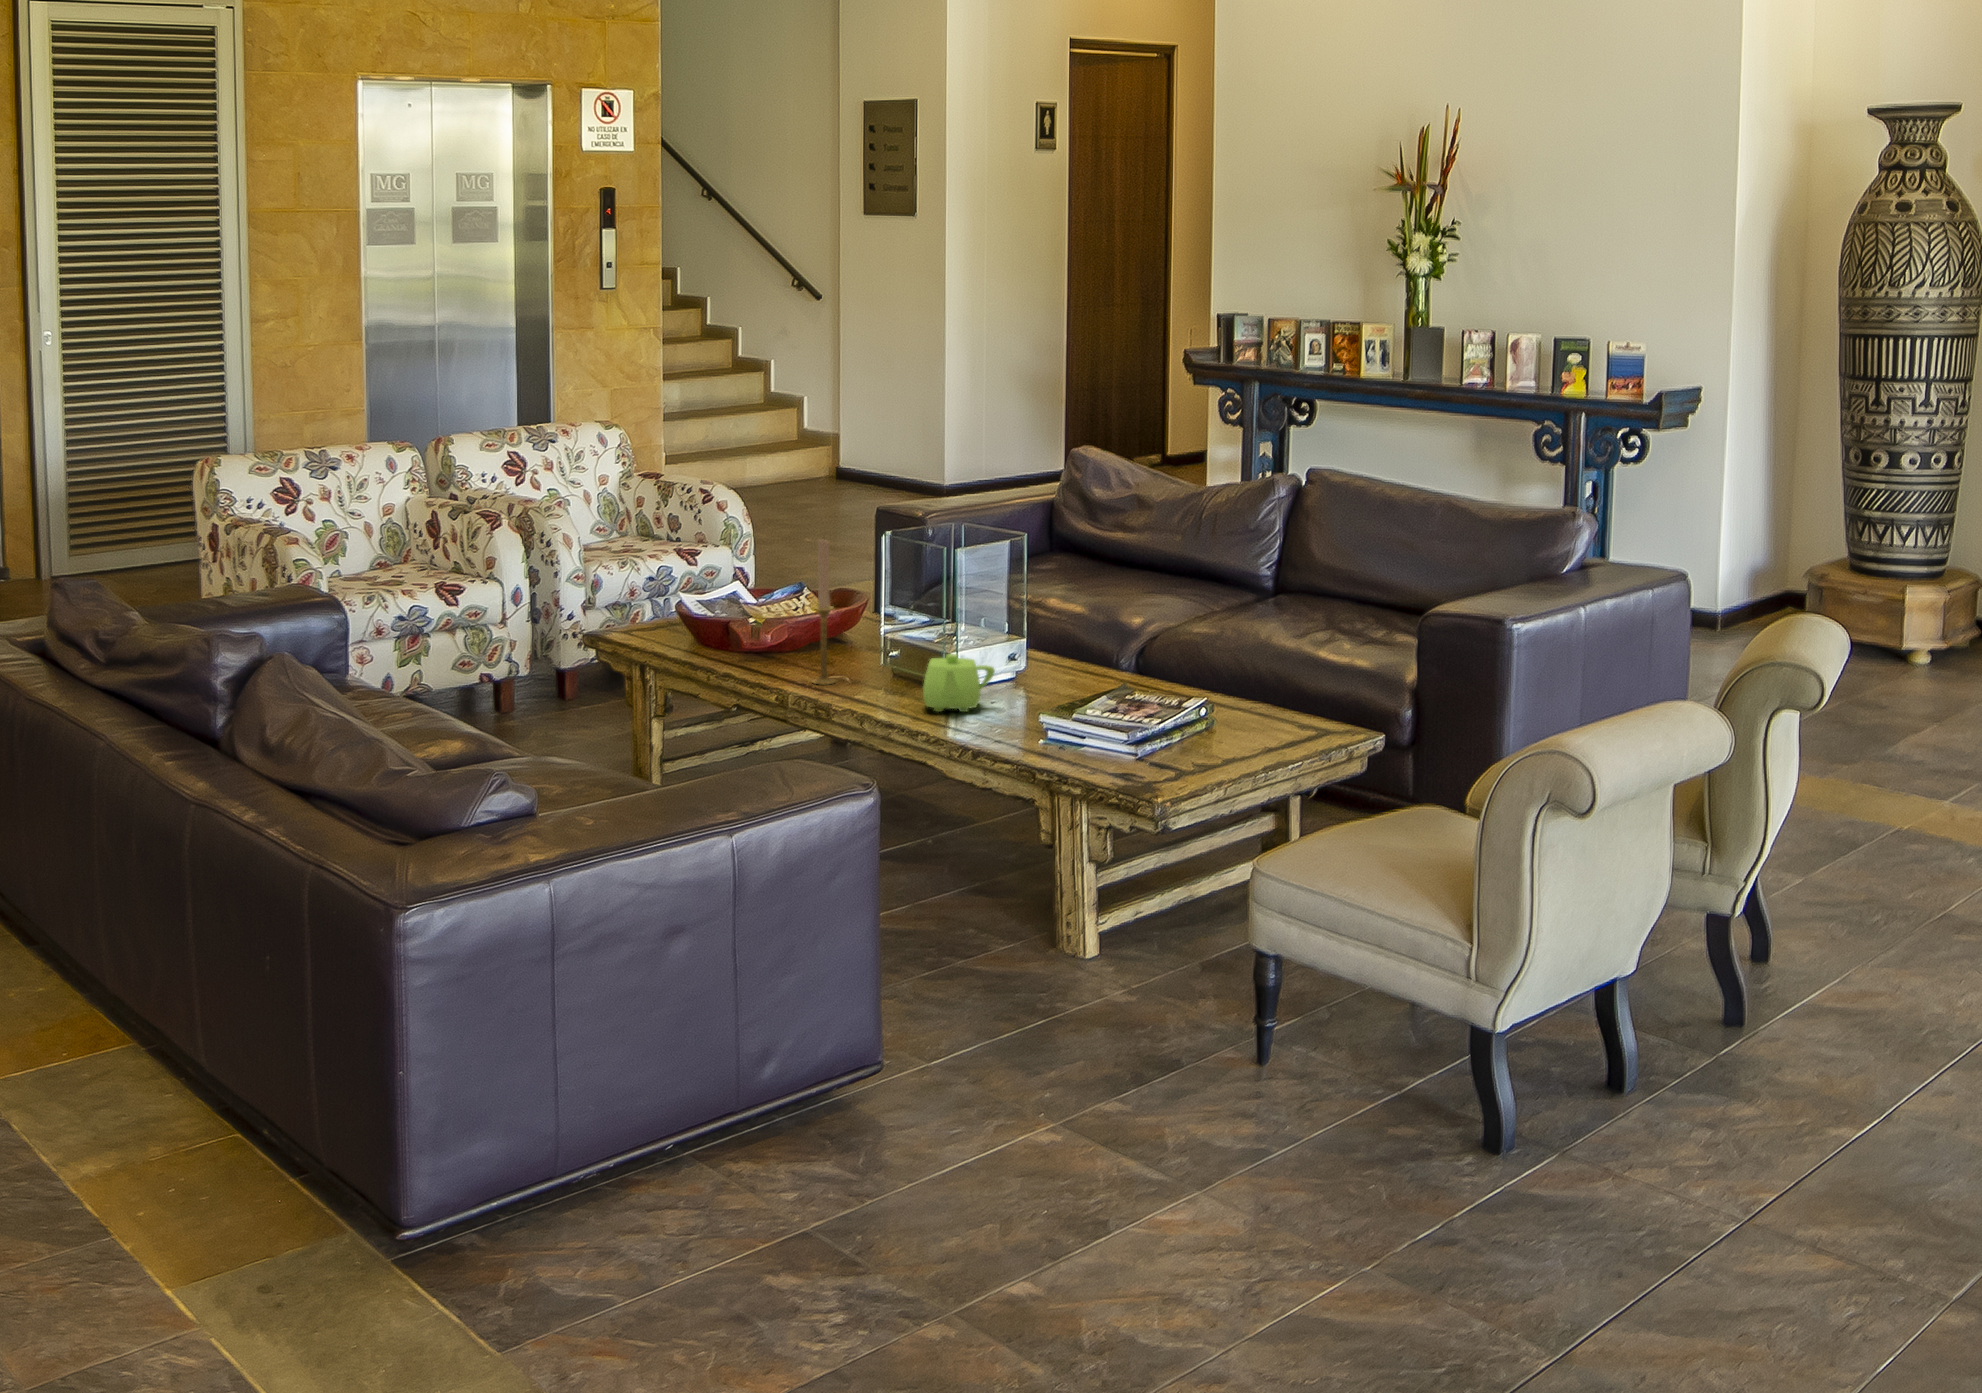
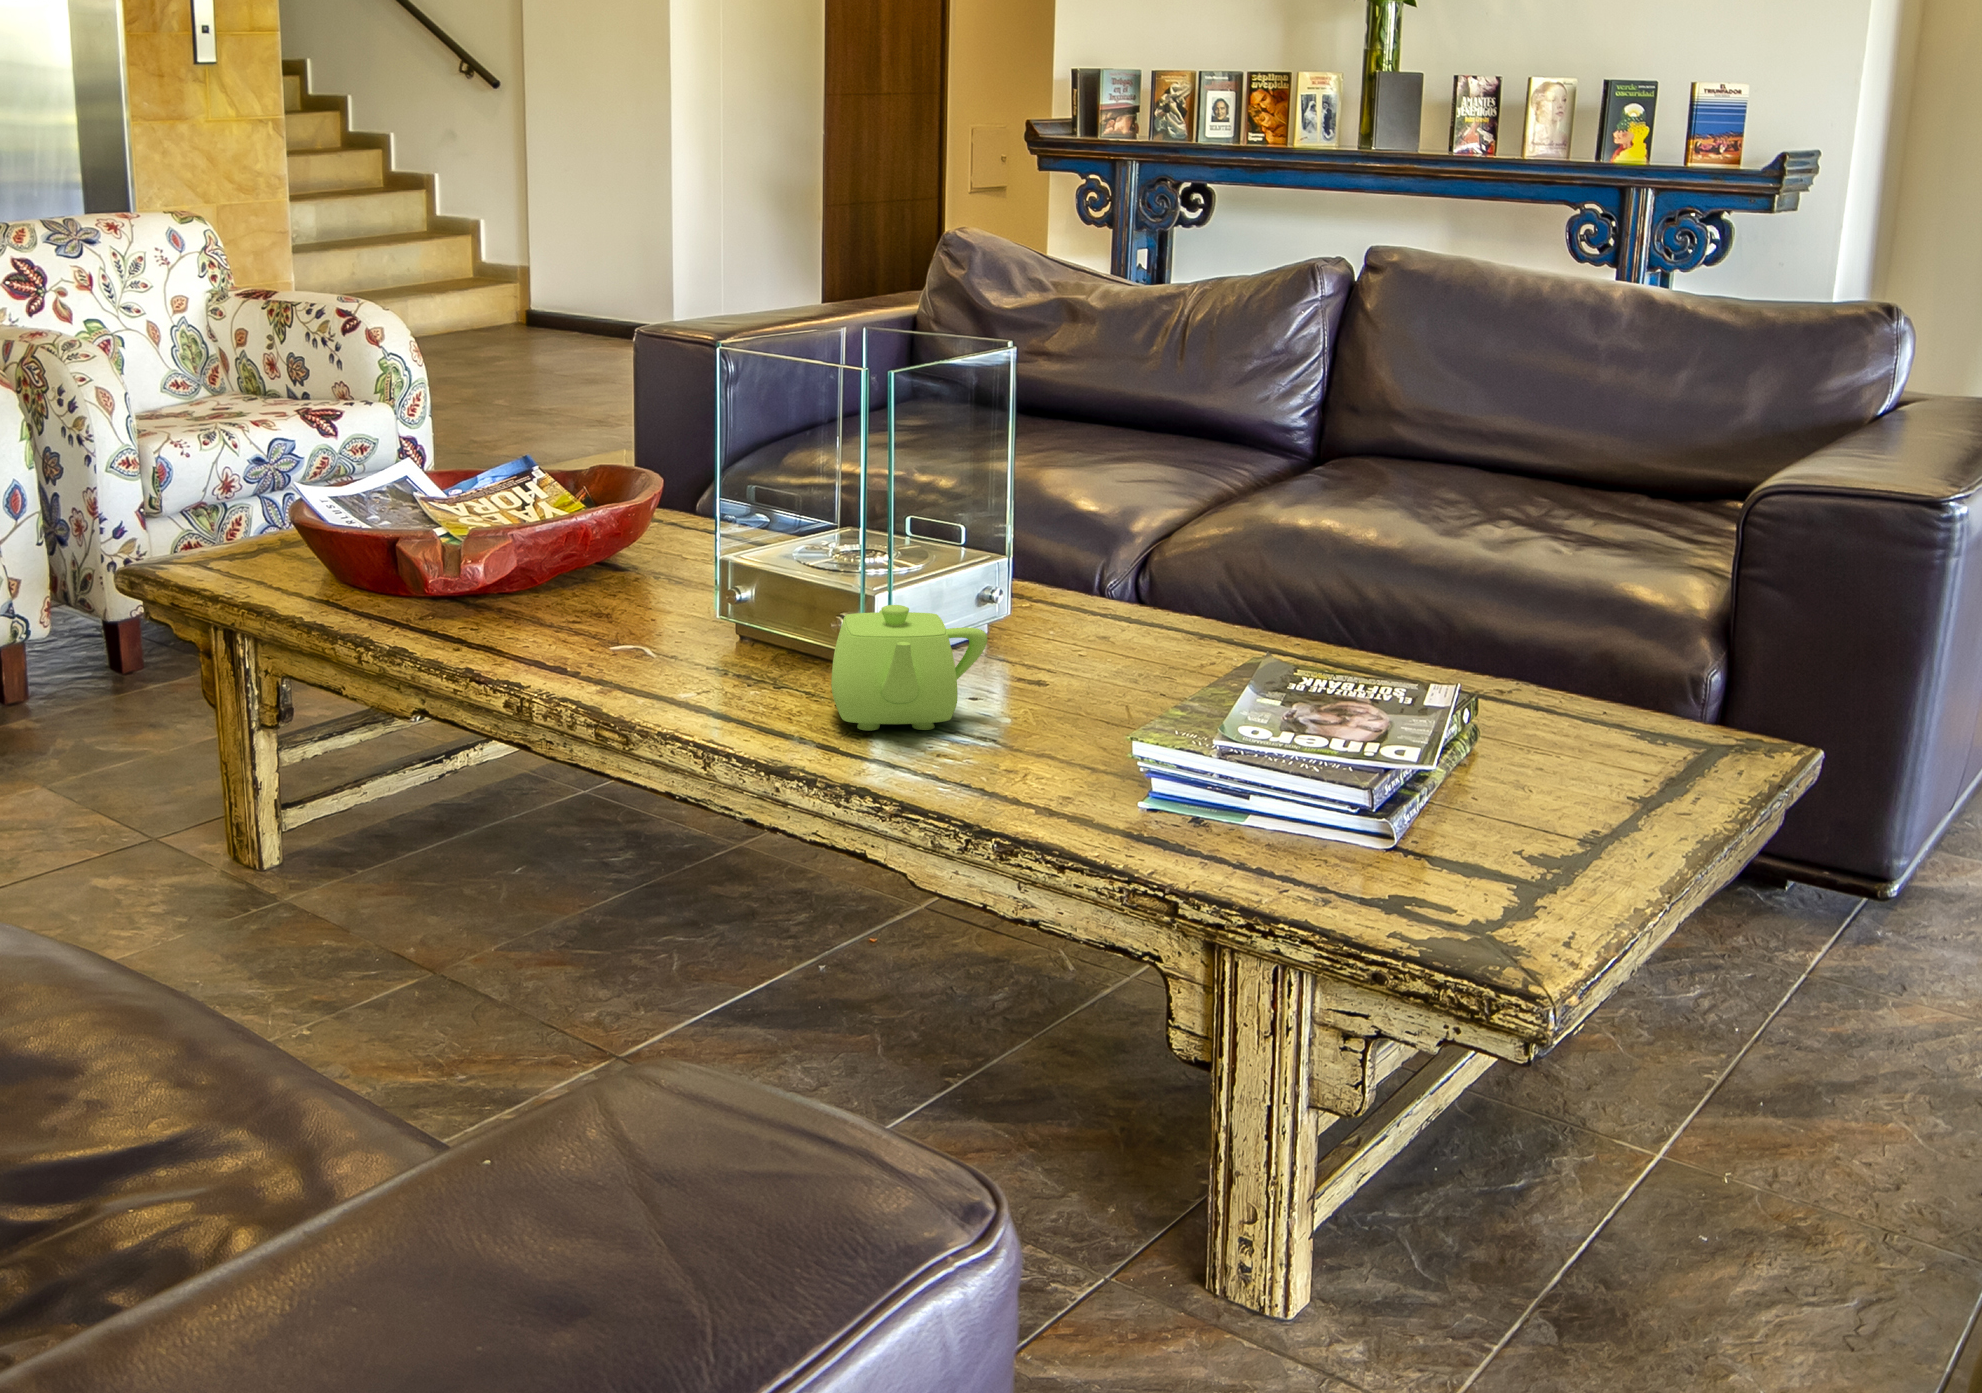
candlestick: present [812,539,835,685] -> none [576,363,627,668]

